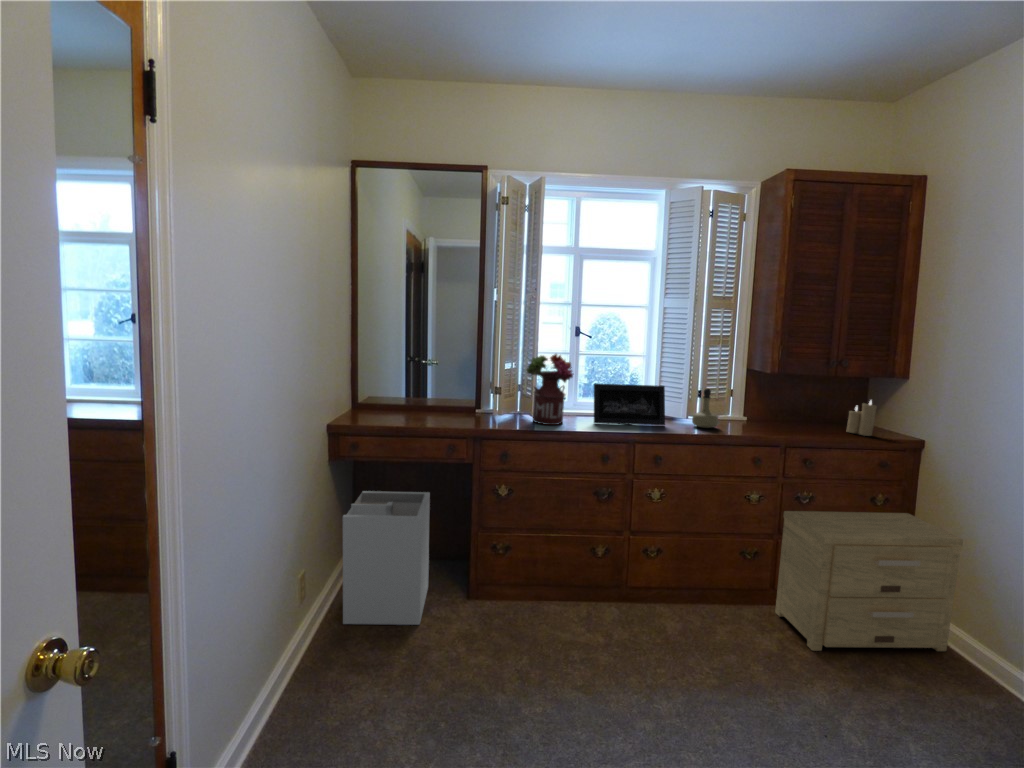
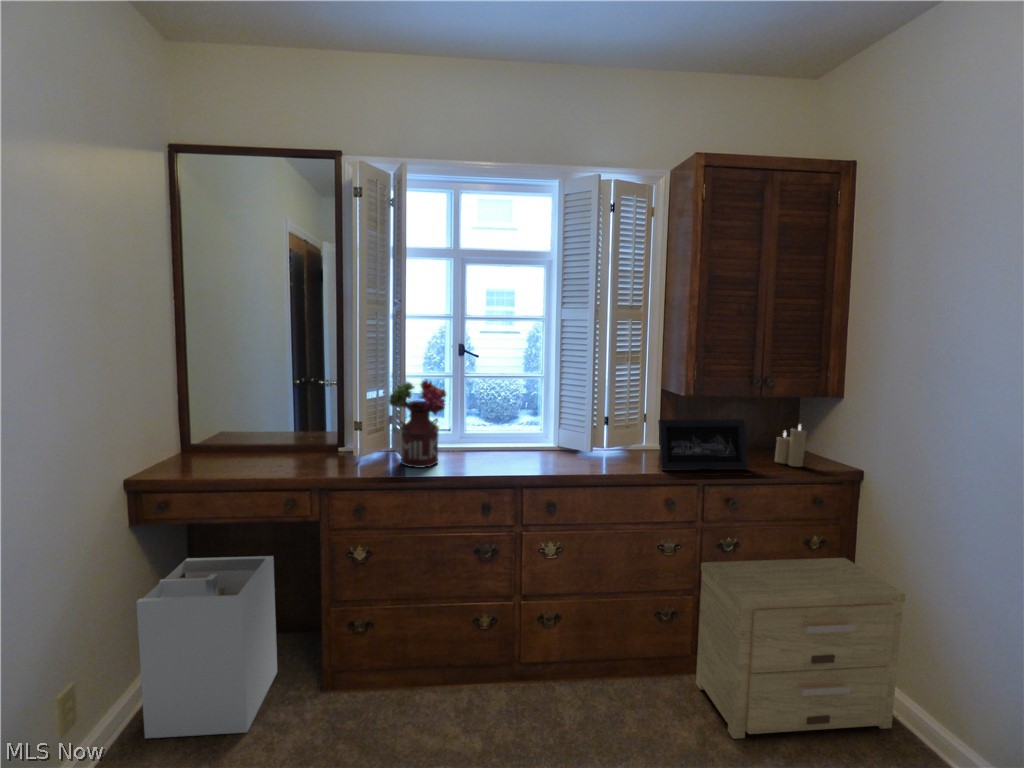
picture frame: present [594,384,665,425] -> present [658,419,748,469]
perfume bottle: present [692,388,718,428] -> none [595,416,624,464]

